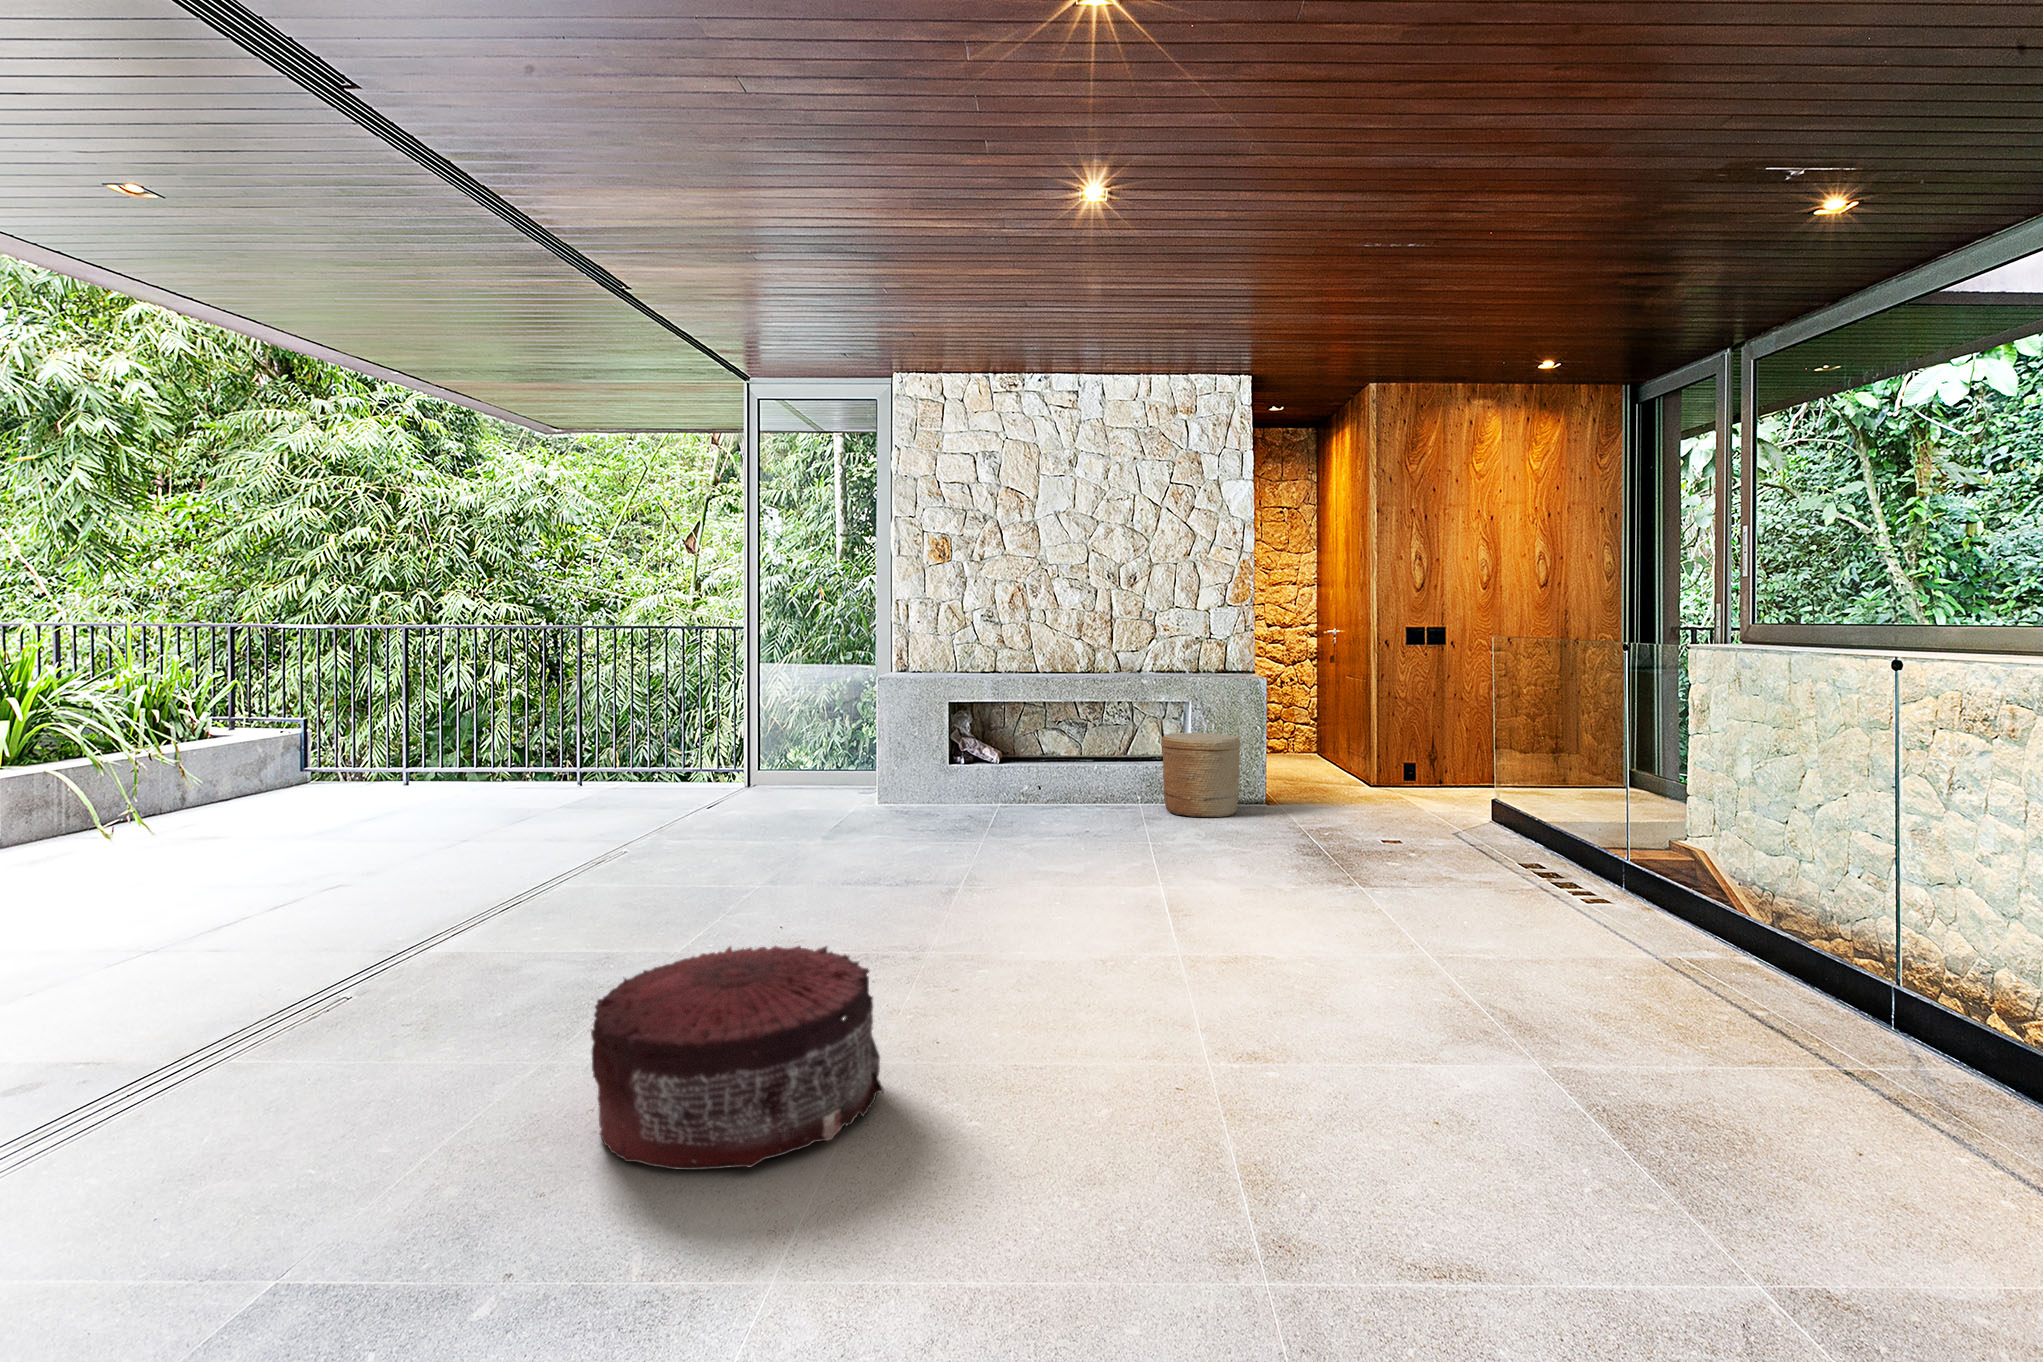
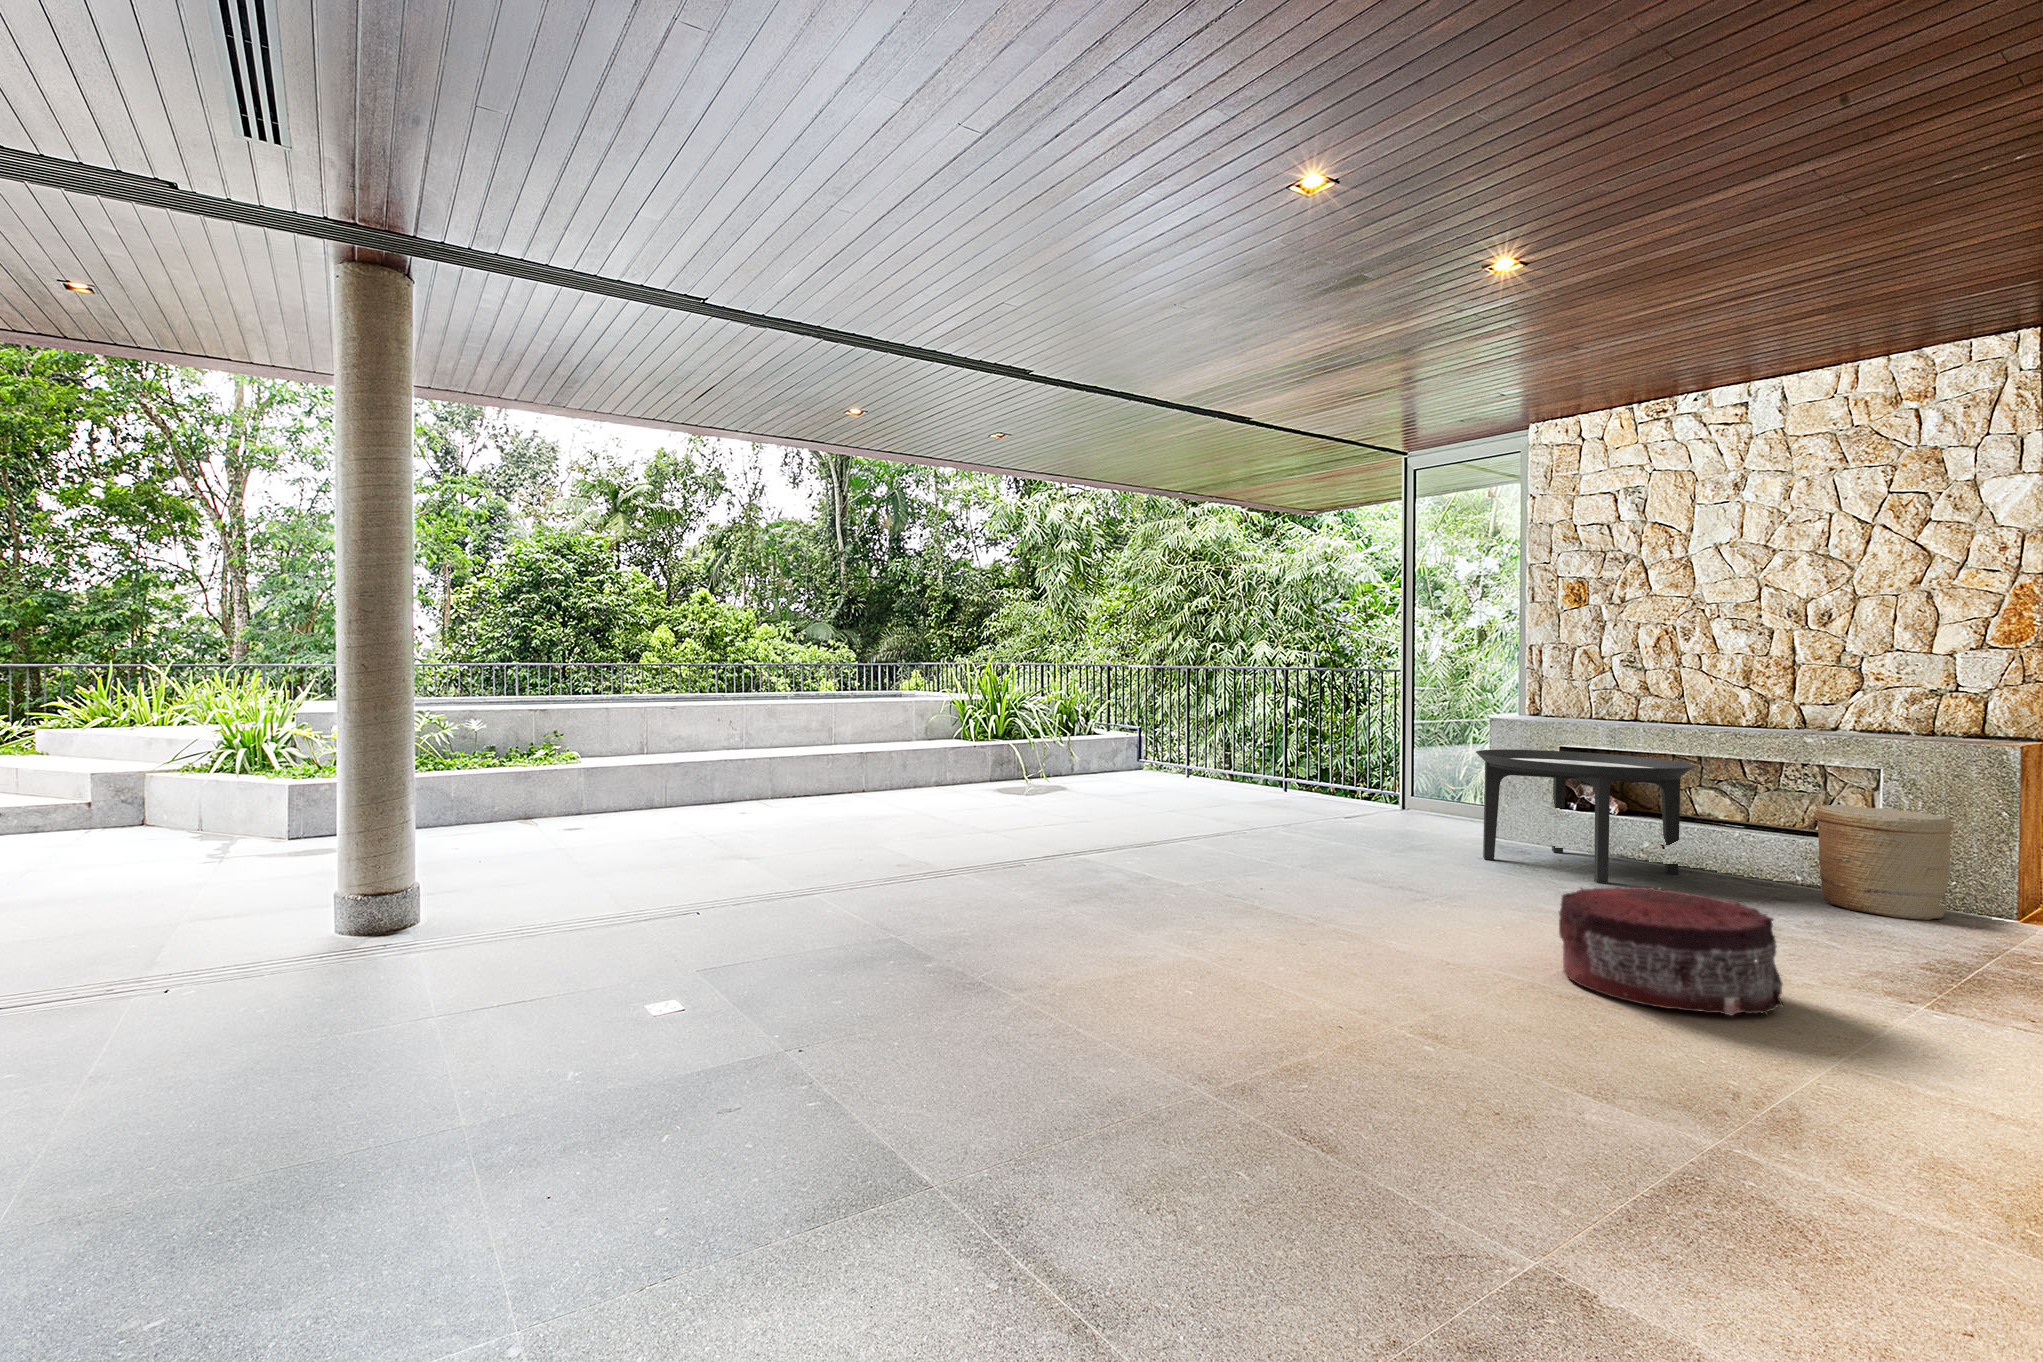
round table: none [901,707,1084,831] -> present [1476,749,1695,883]
pouf: present [591,946,884,1170] -> present [1559,887,1783,1015]

